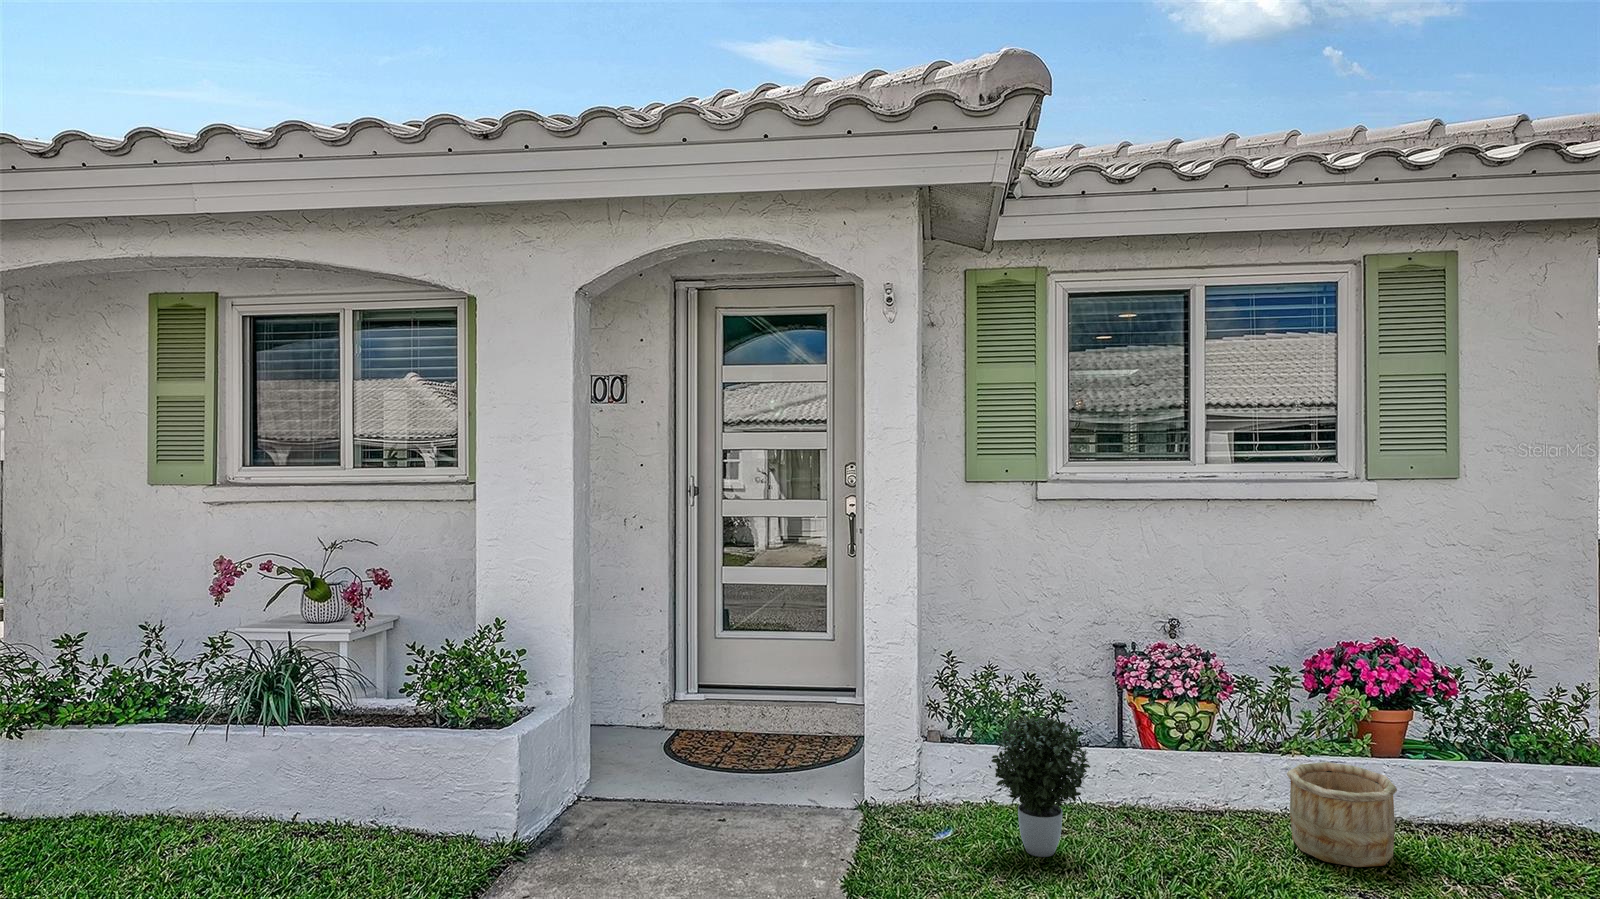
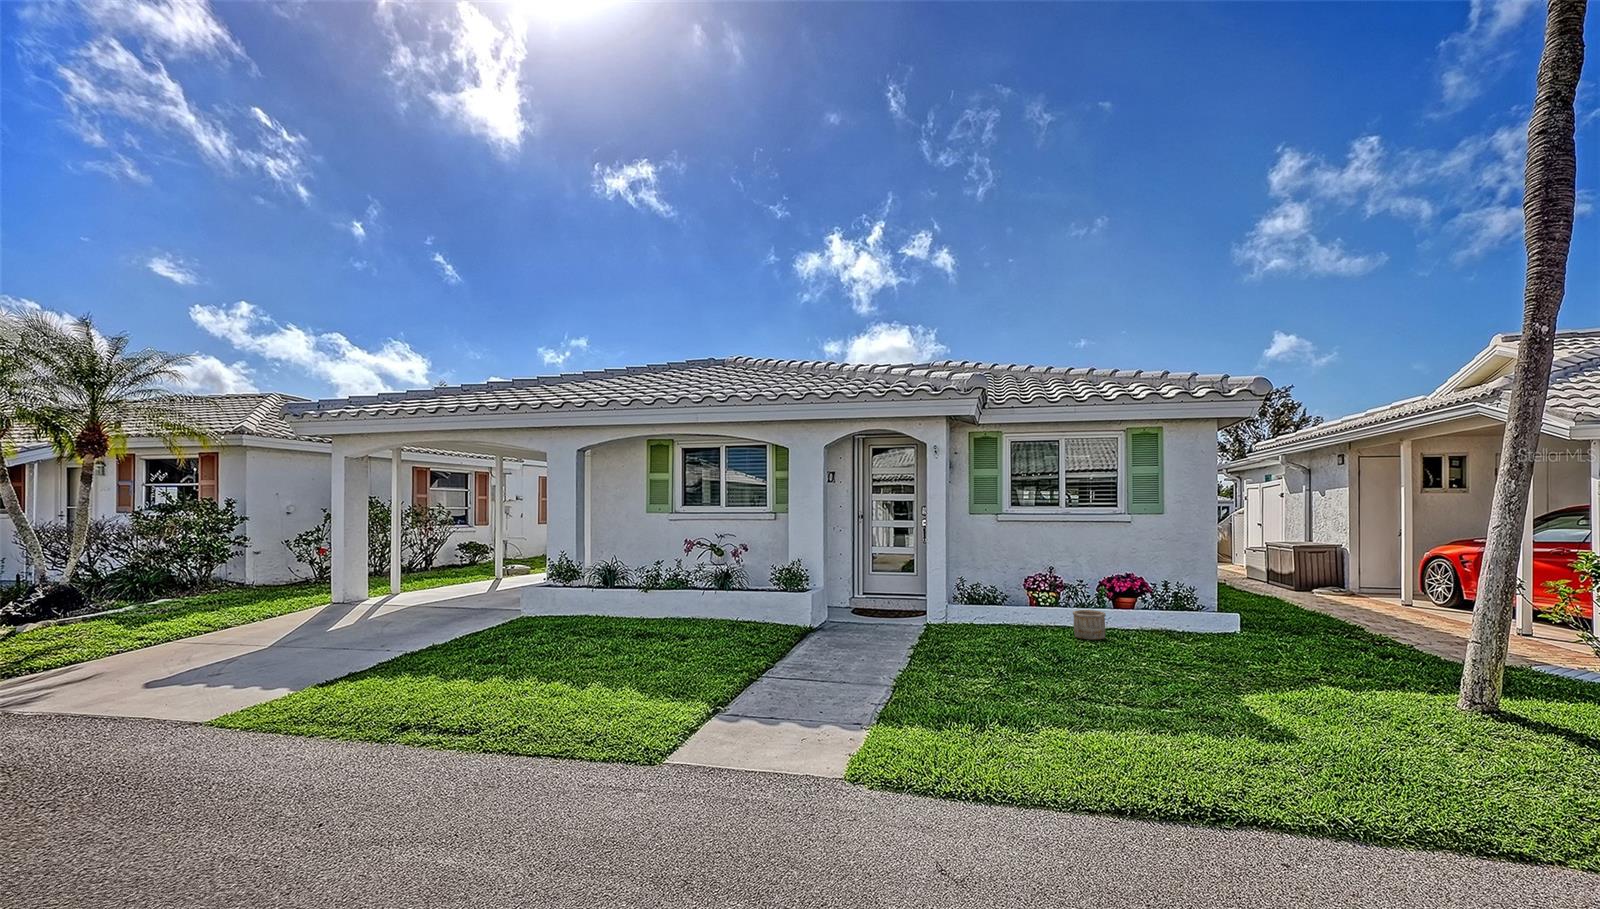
potted plant: present [992,714,1090,857] -> none [970,590,1003,636]

